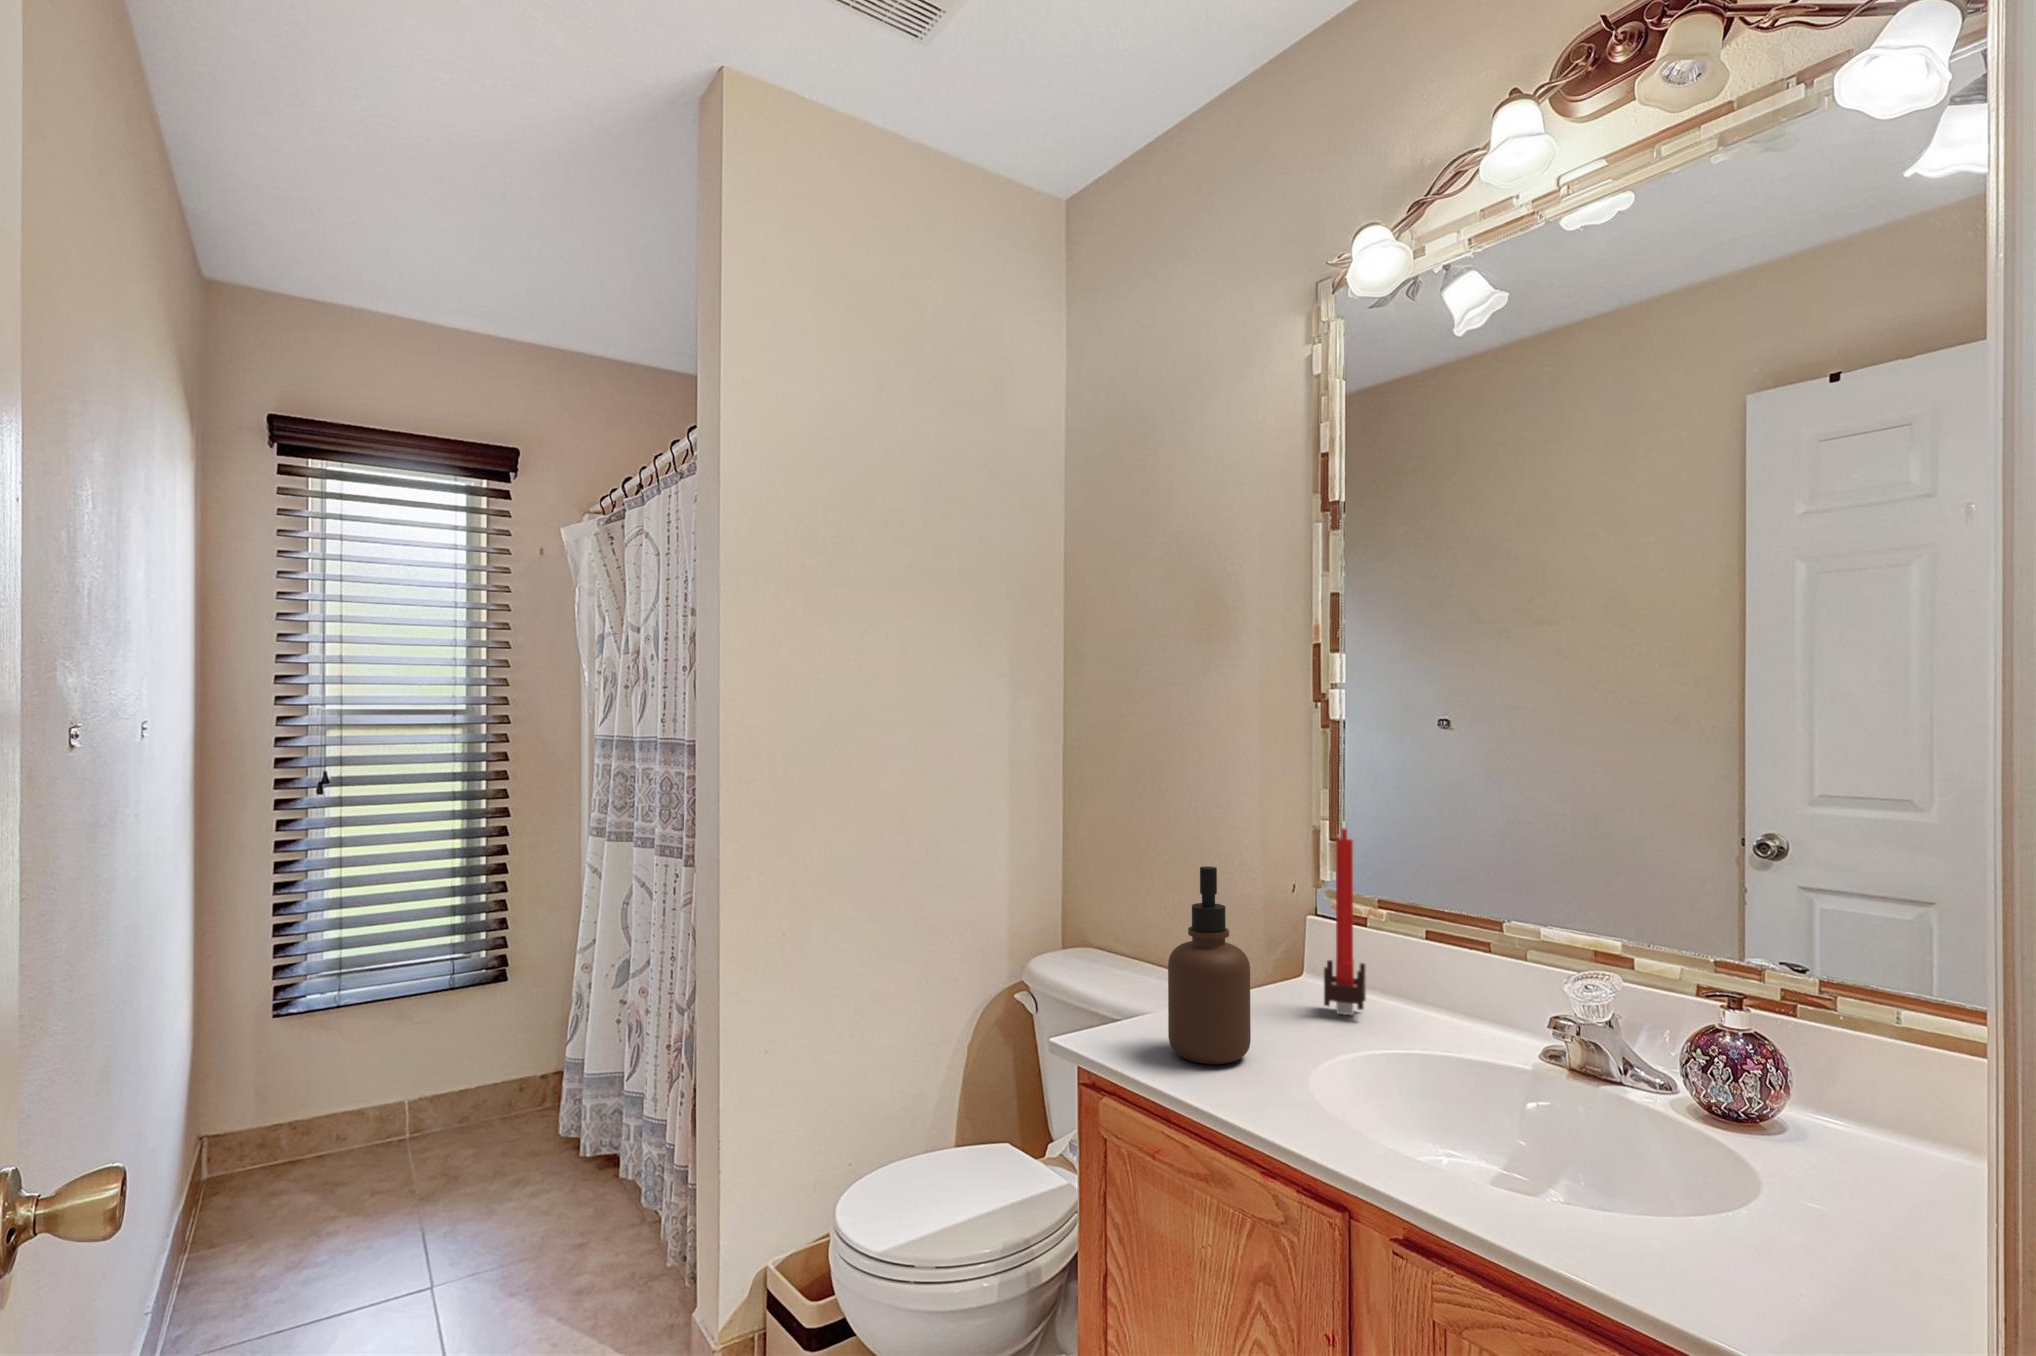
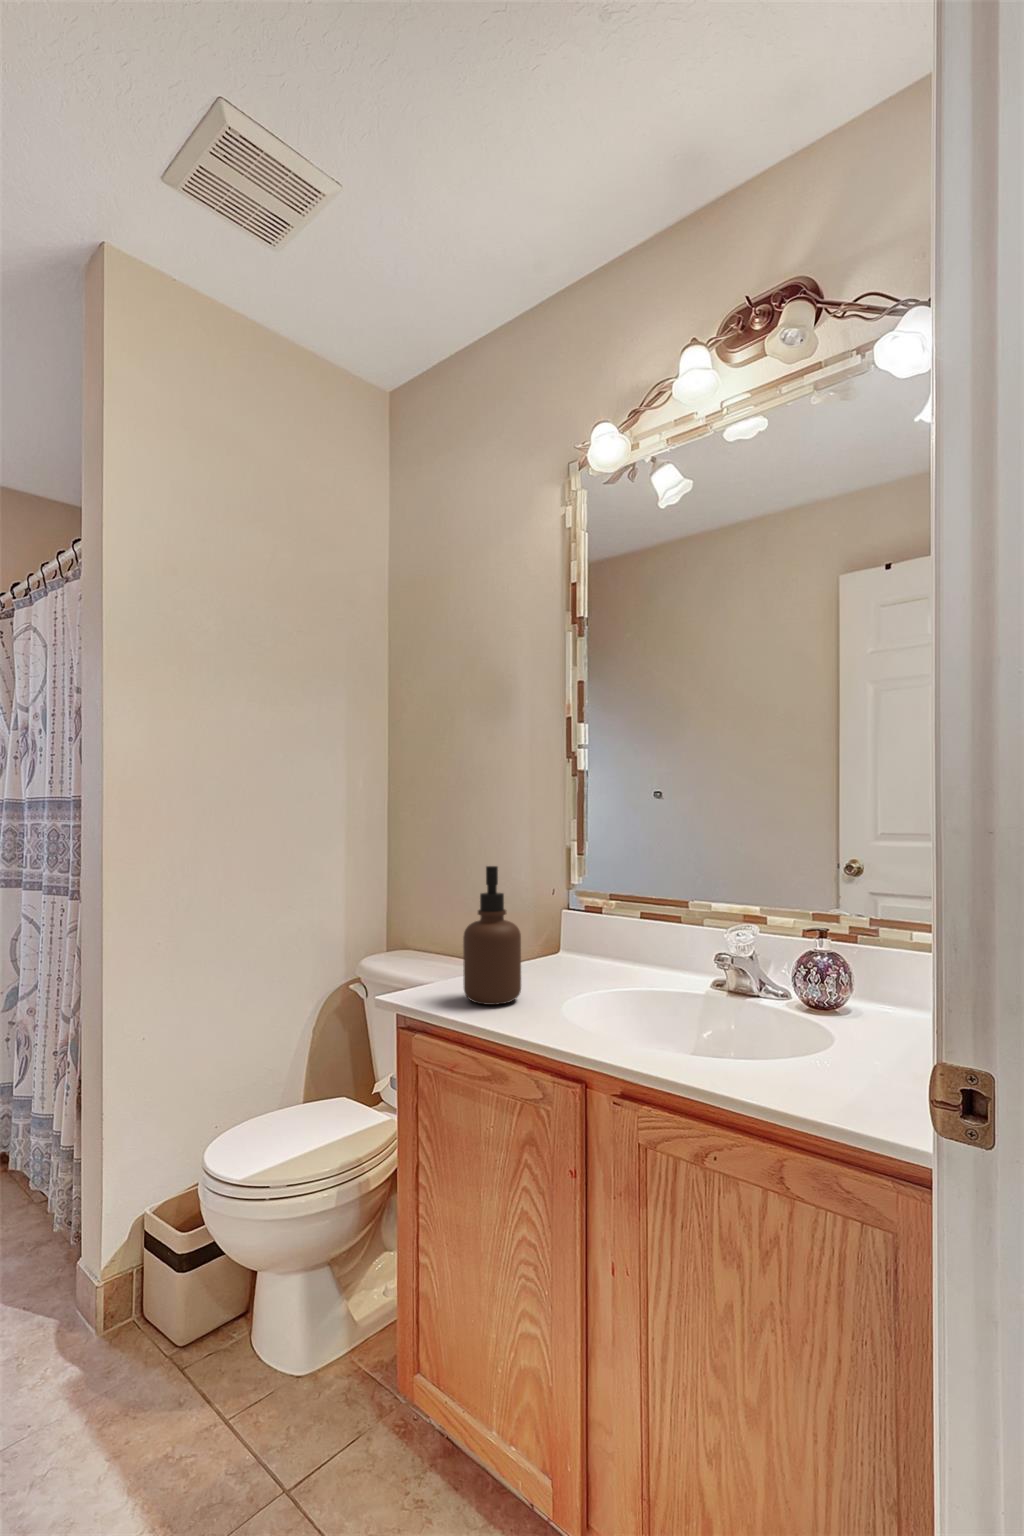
candle: present [1324,828,1366,1015] -> none [572,843,600,973]

